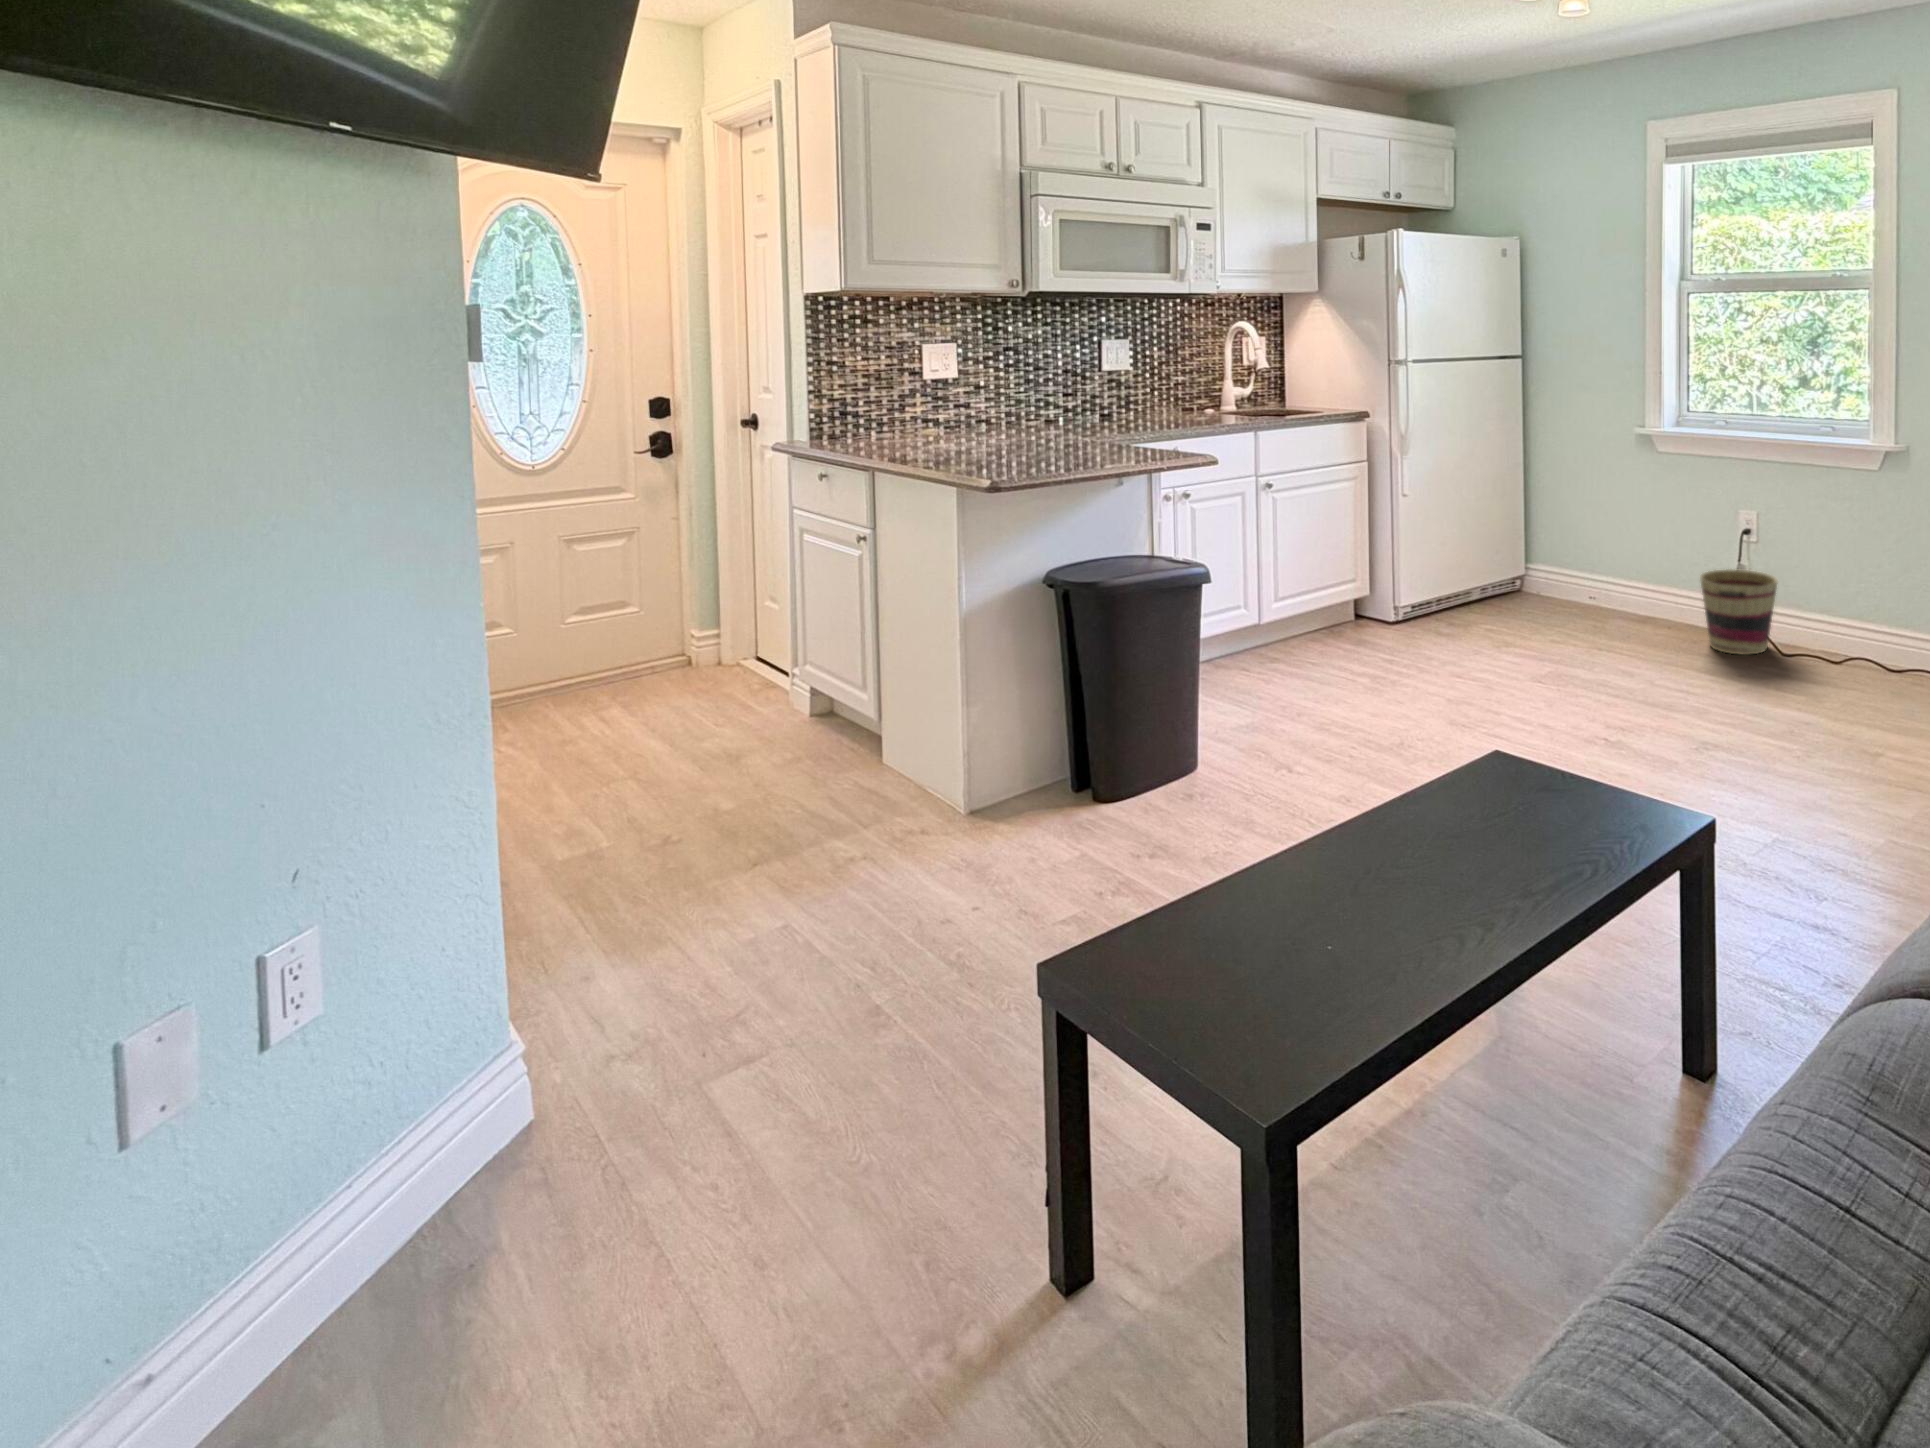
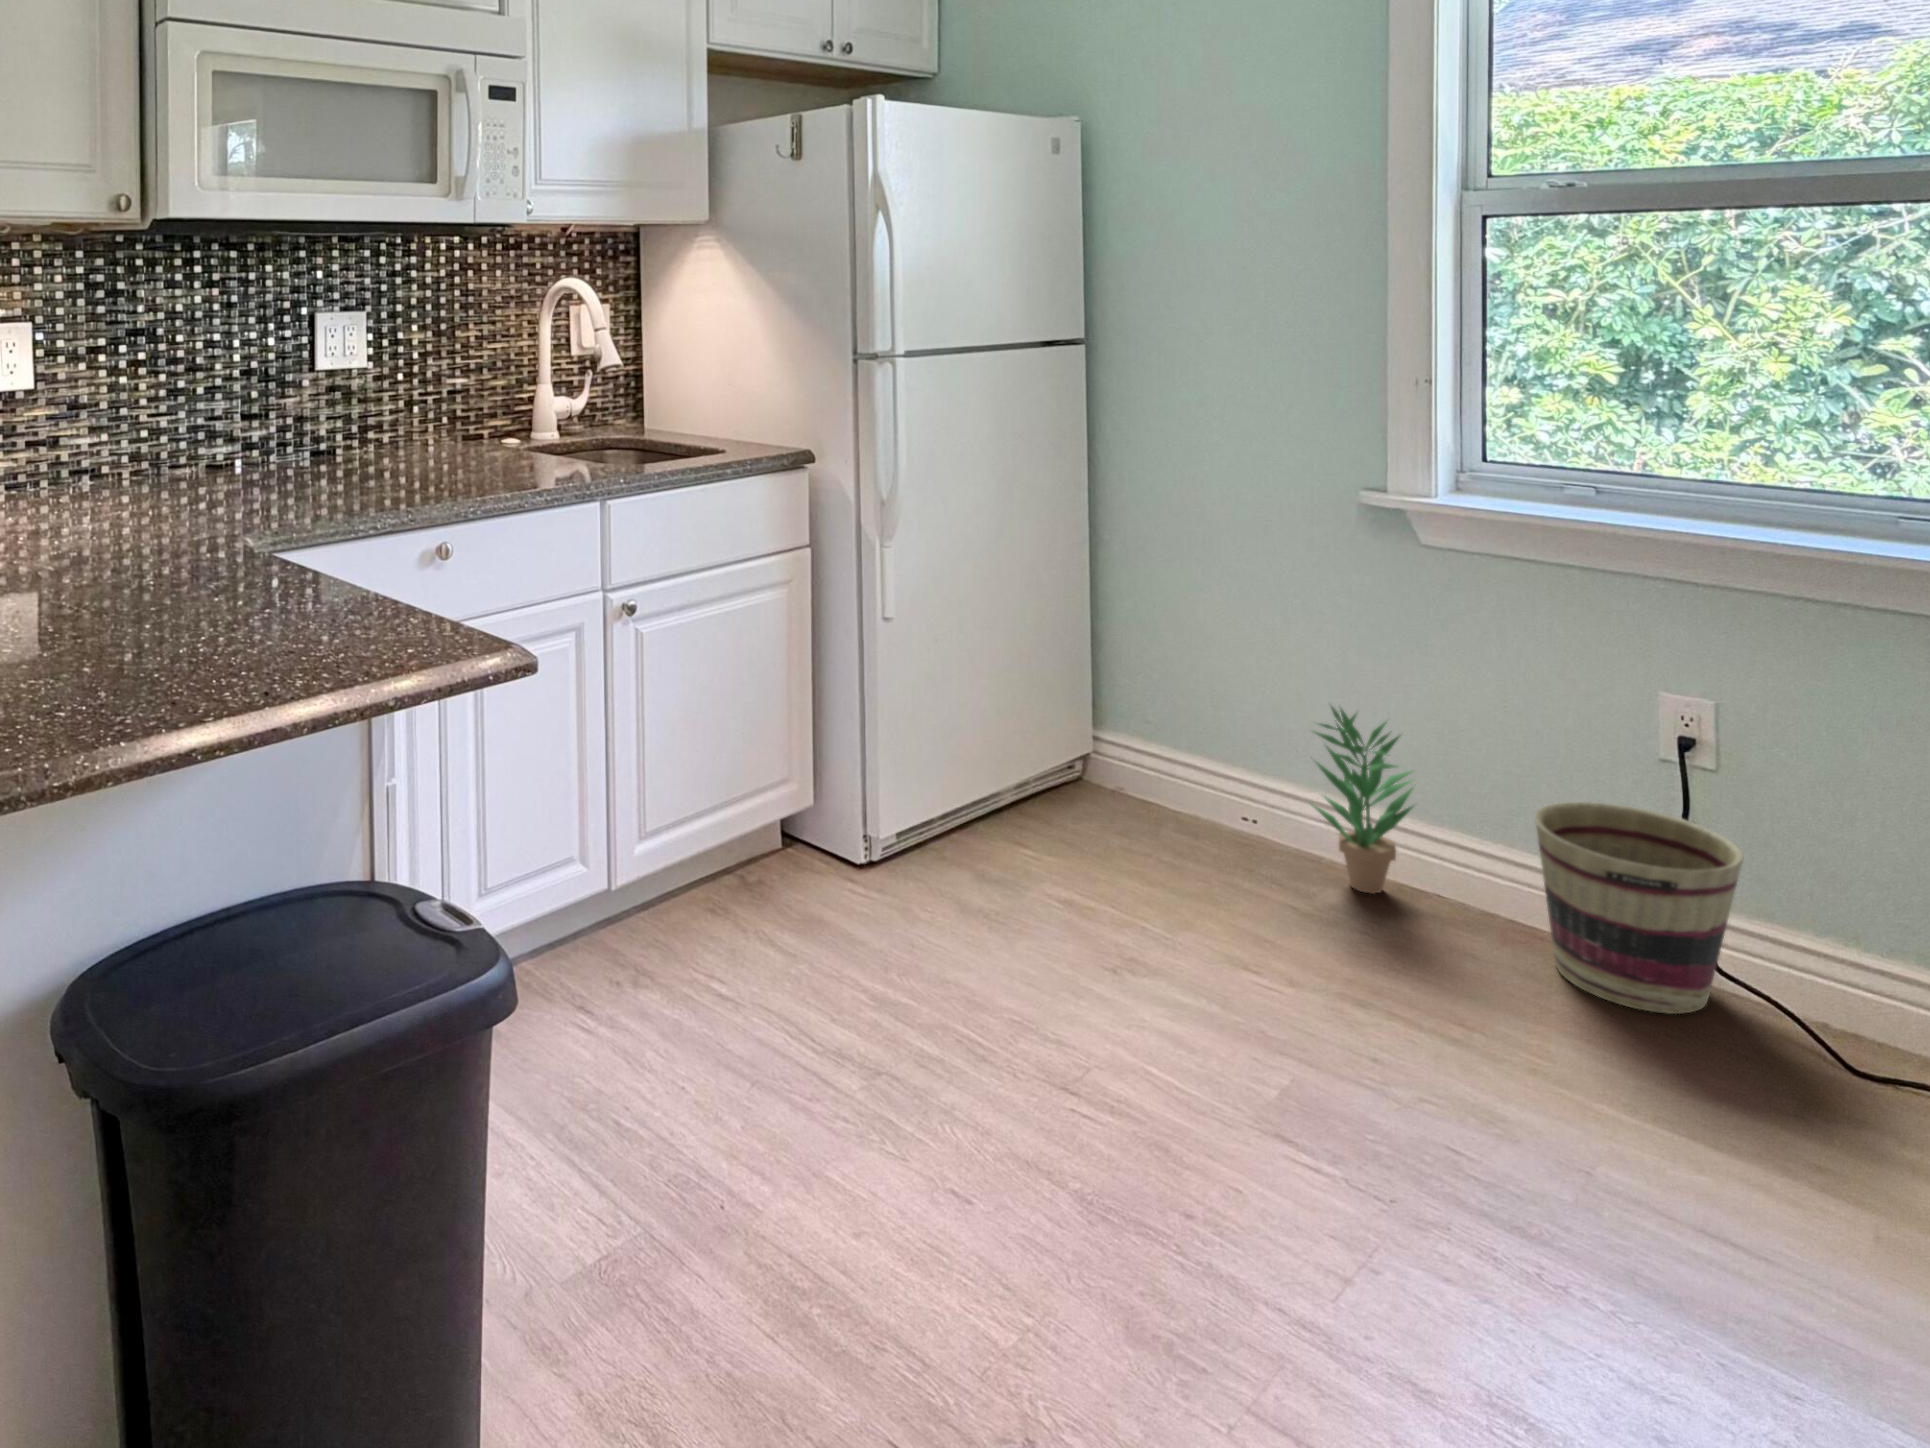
potted plant: none [1613,533,1665,626] -> present [1311,707,1414,894]

